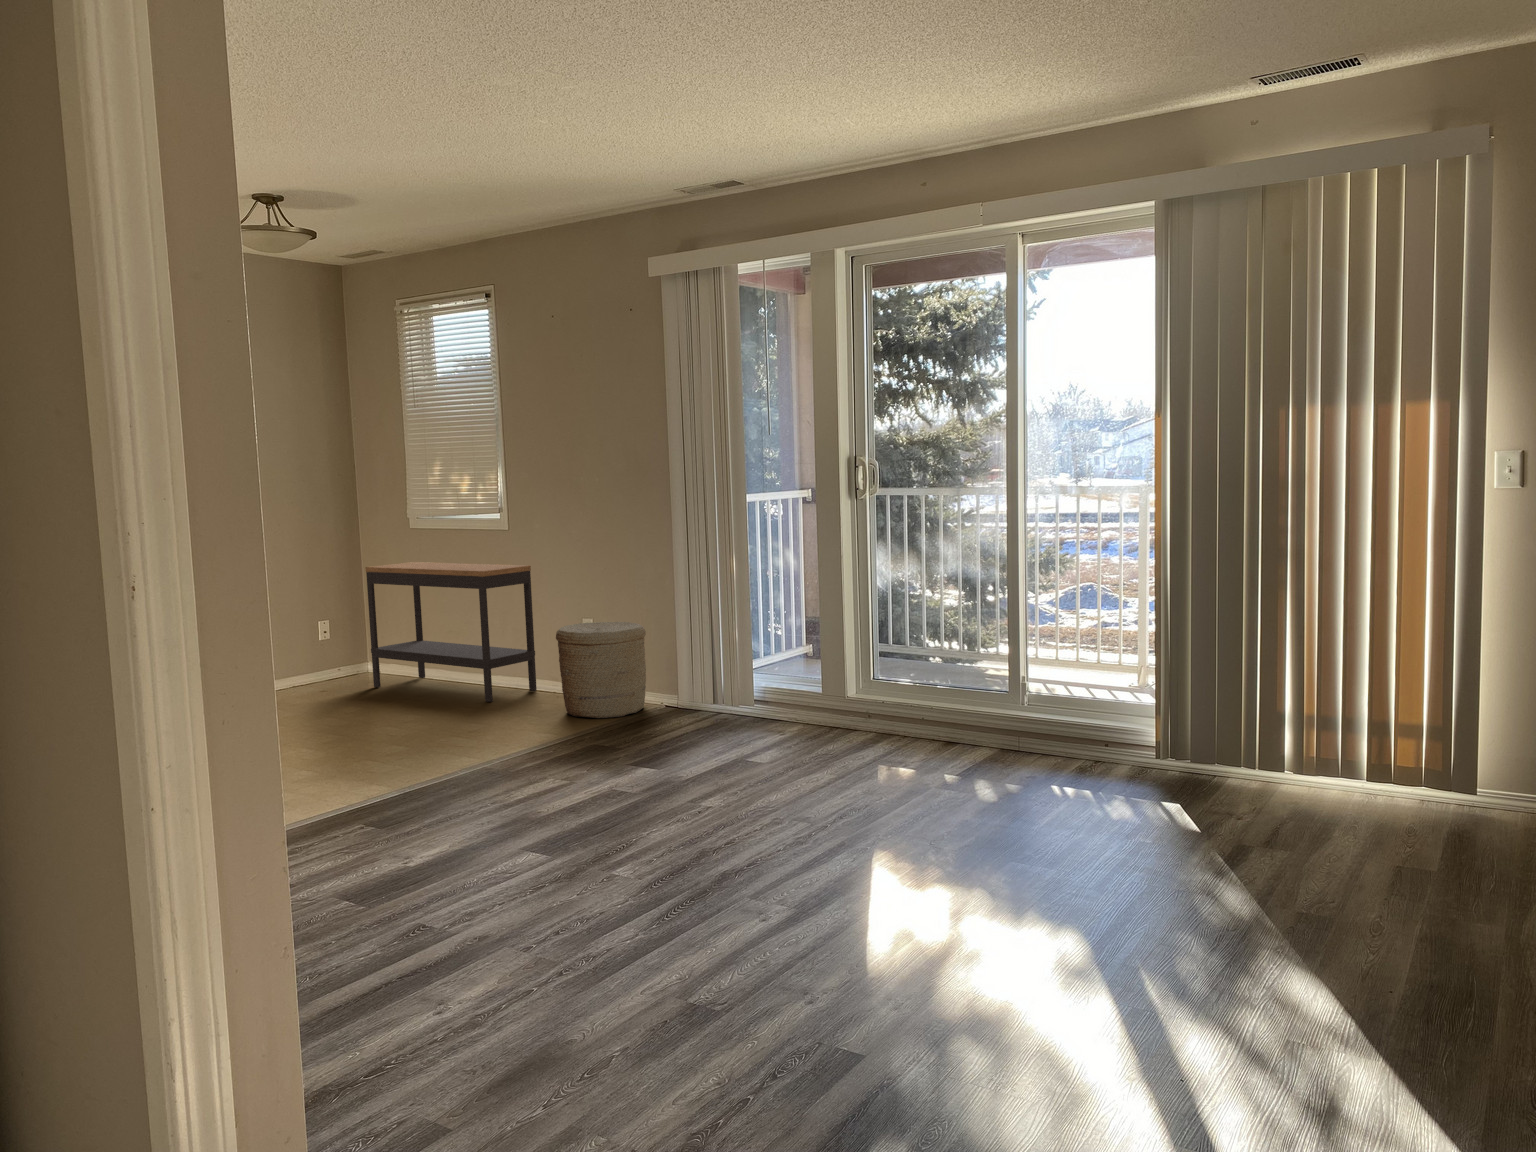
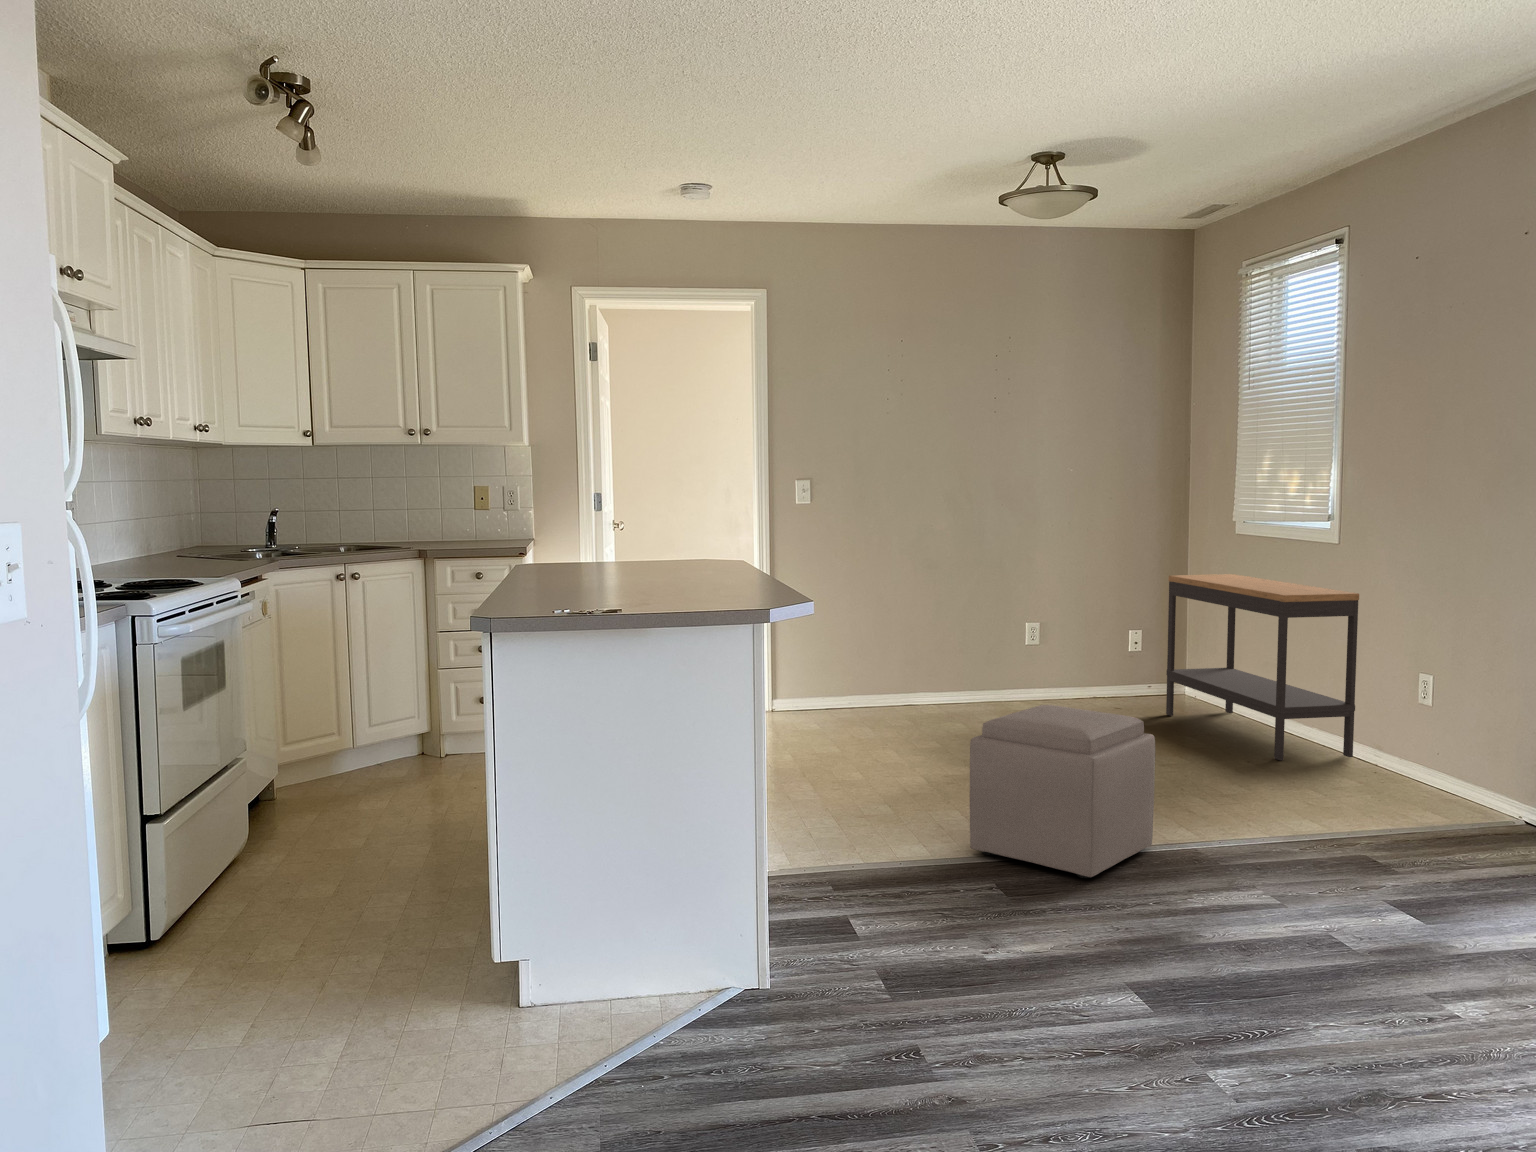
woven basket: present [556,622,646,718] -> none [1358,680,1499,821]
ottoman: none [313,671,457,806] -> present [970,705,1155,878]

